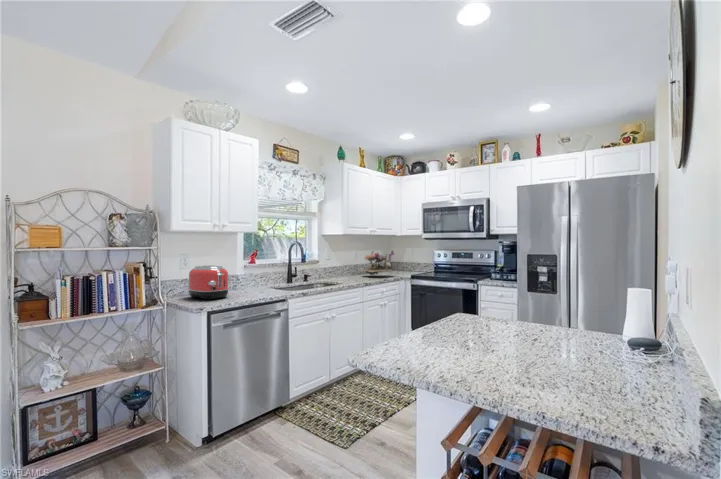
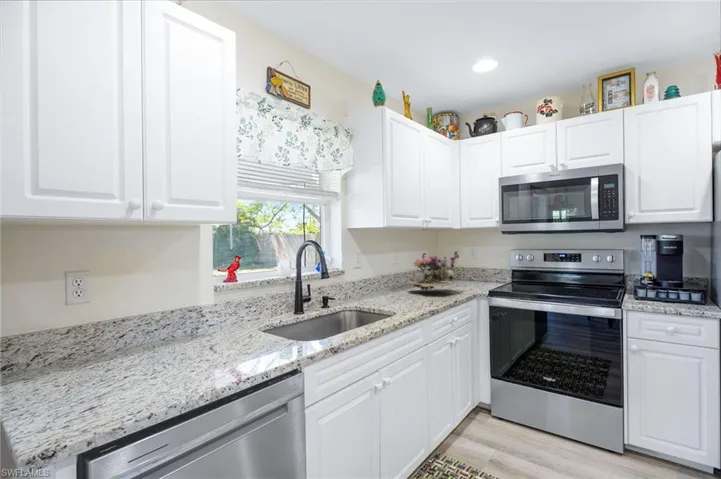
toaster: present [188,265,229,300] -> none [72,298,168,388]

